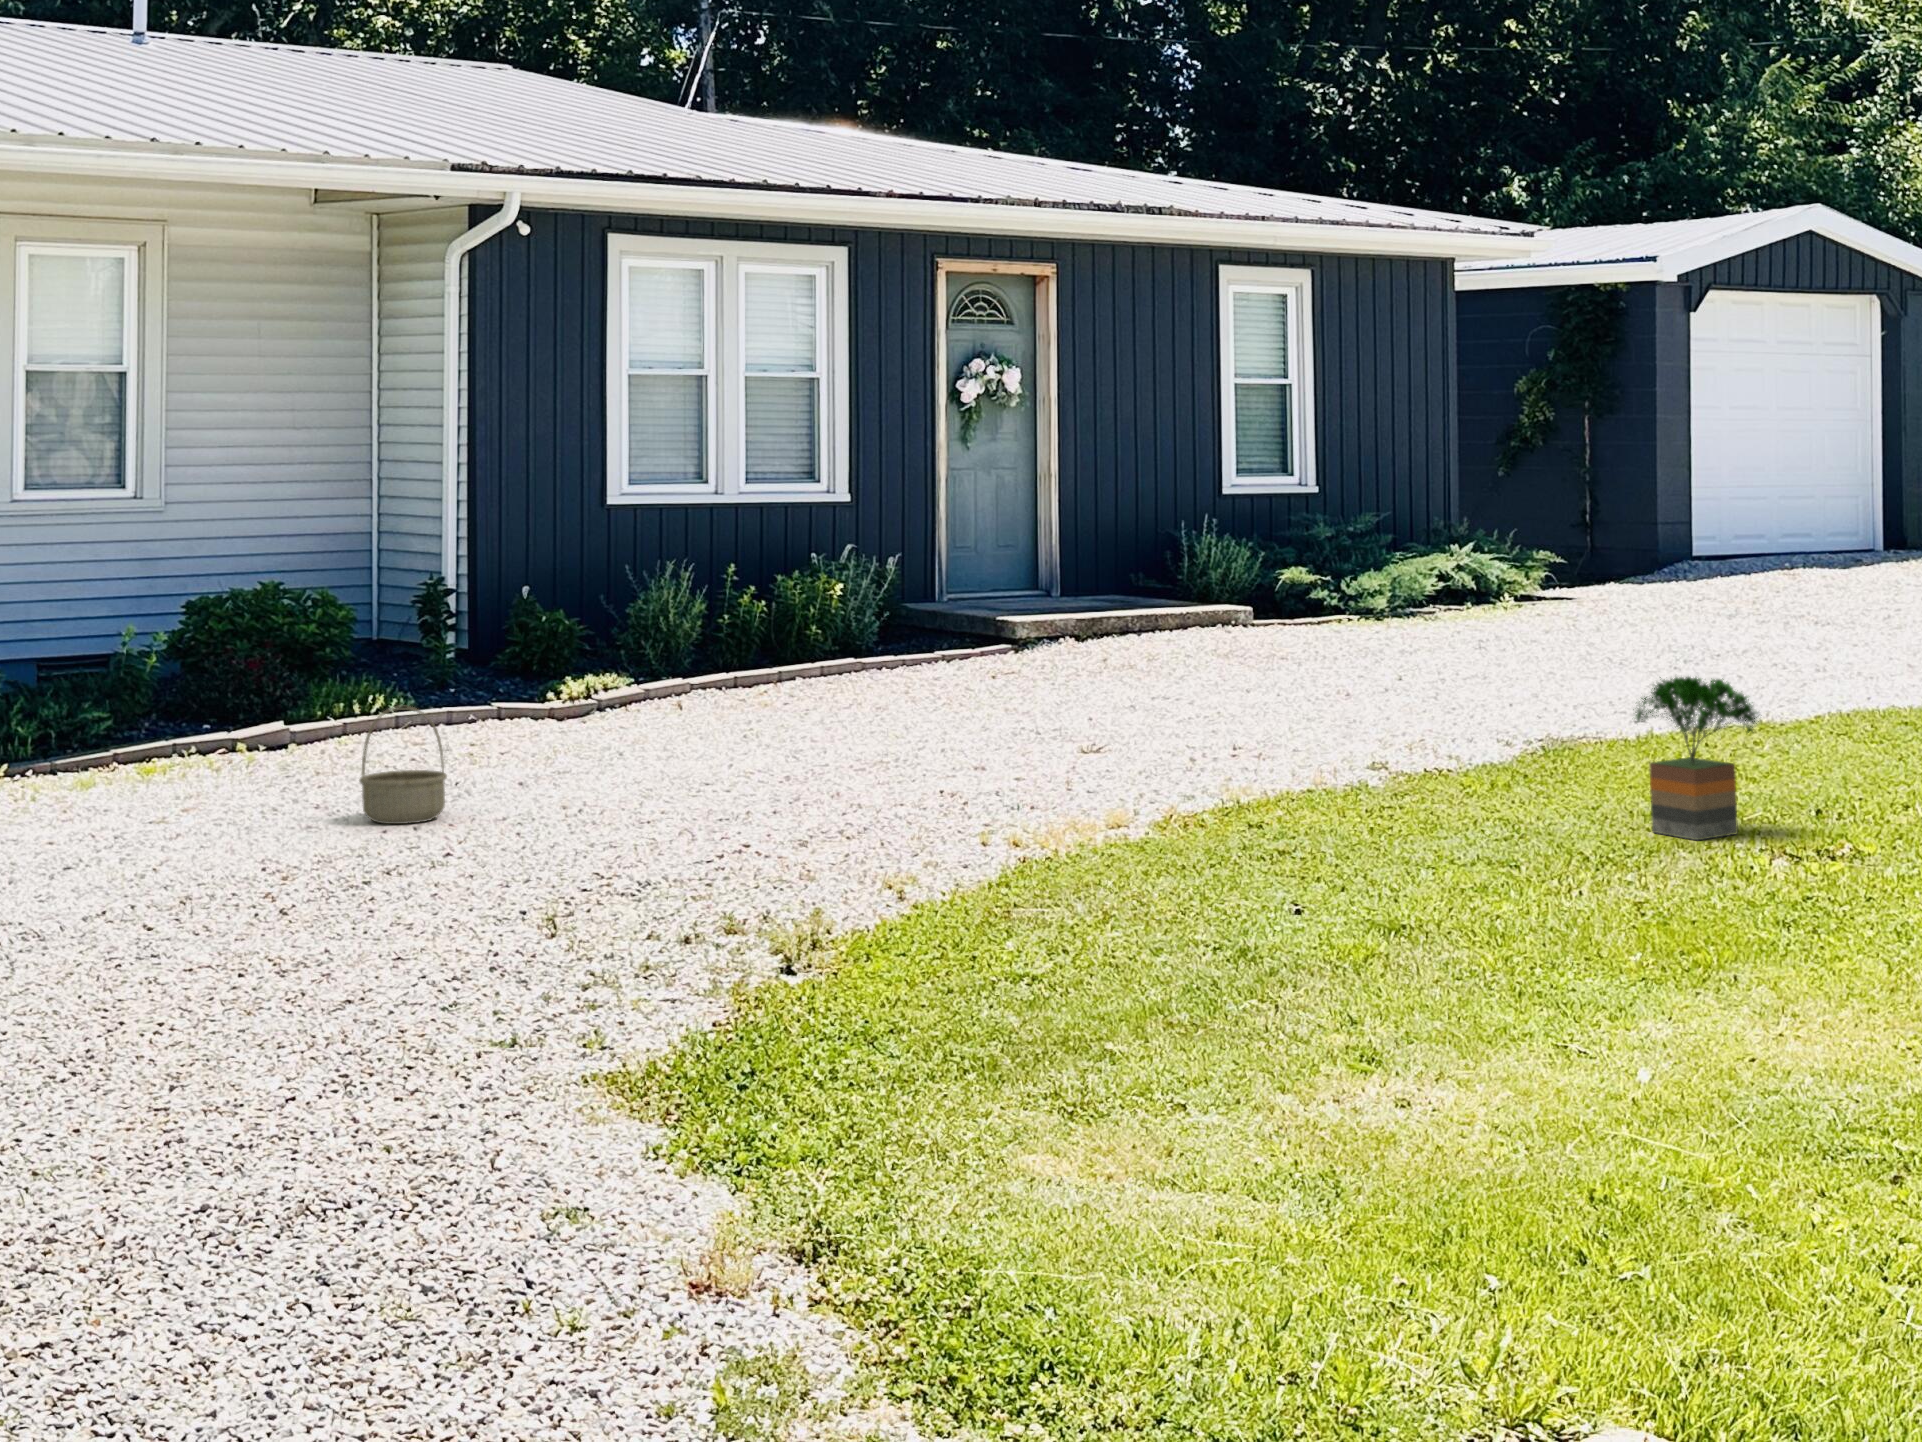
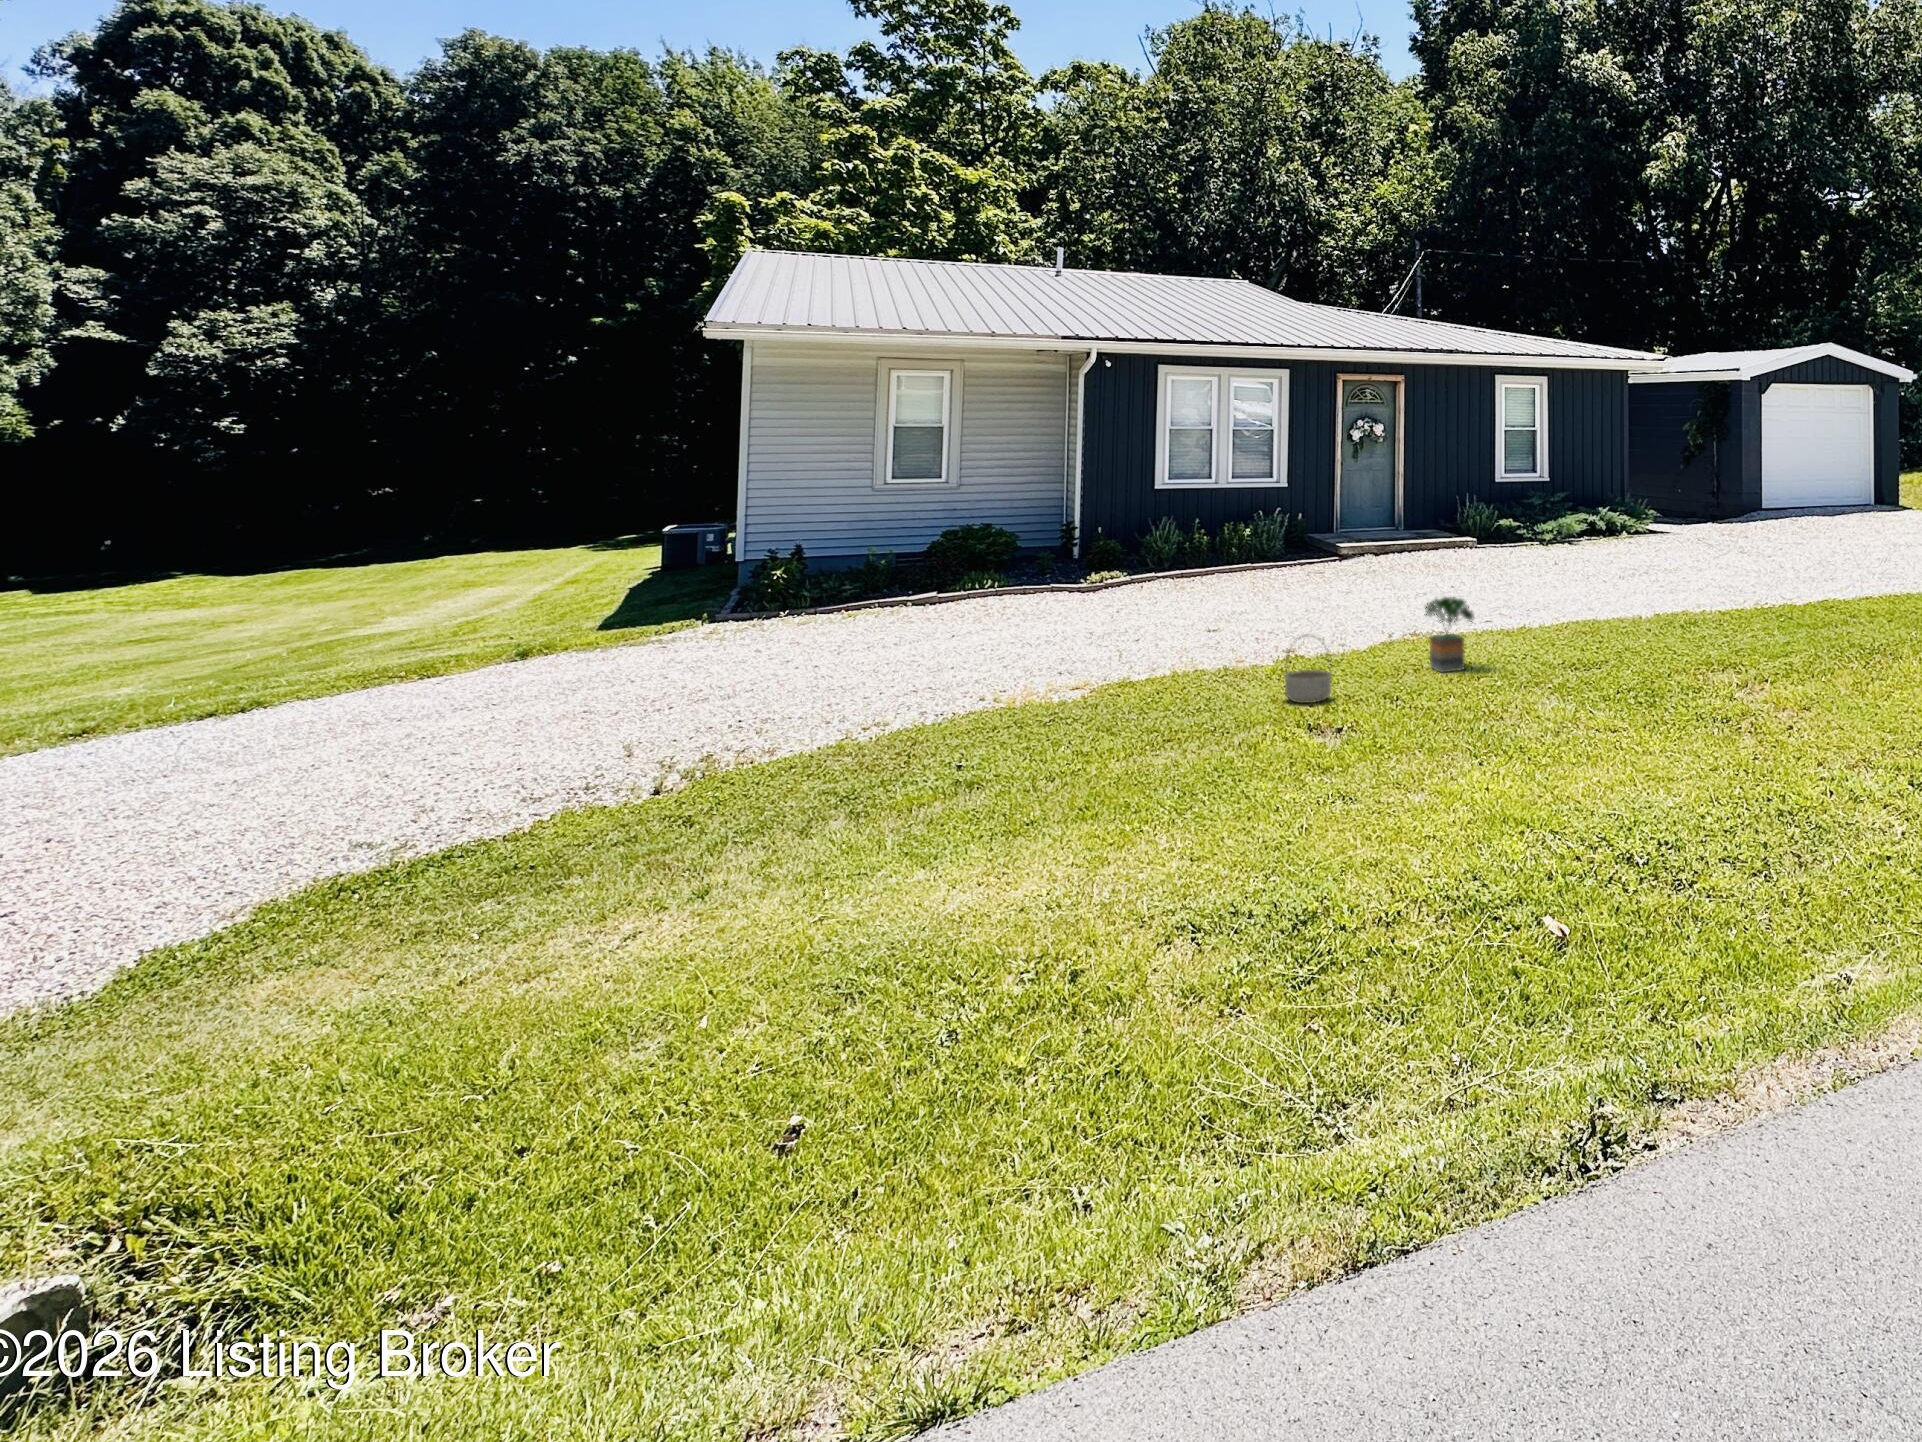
basket: present [360,706,447,824] -> present [1284,634,1332,703]

